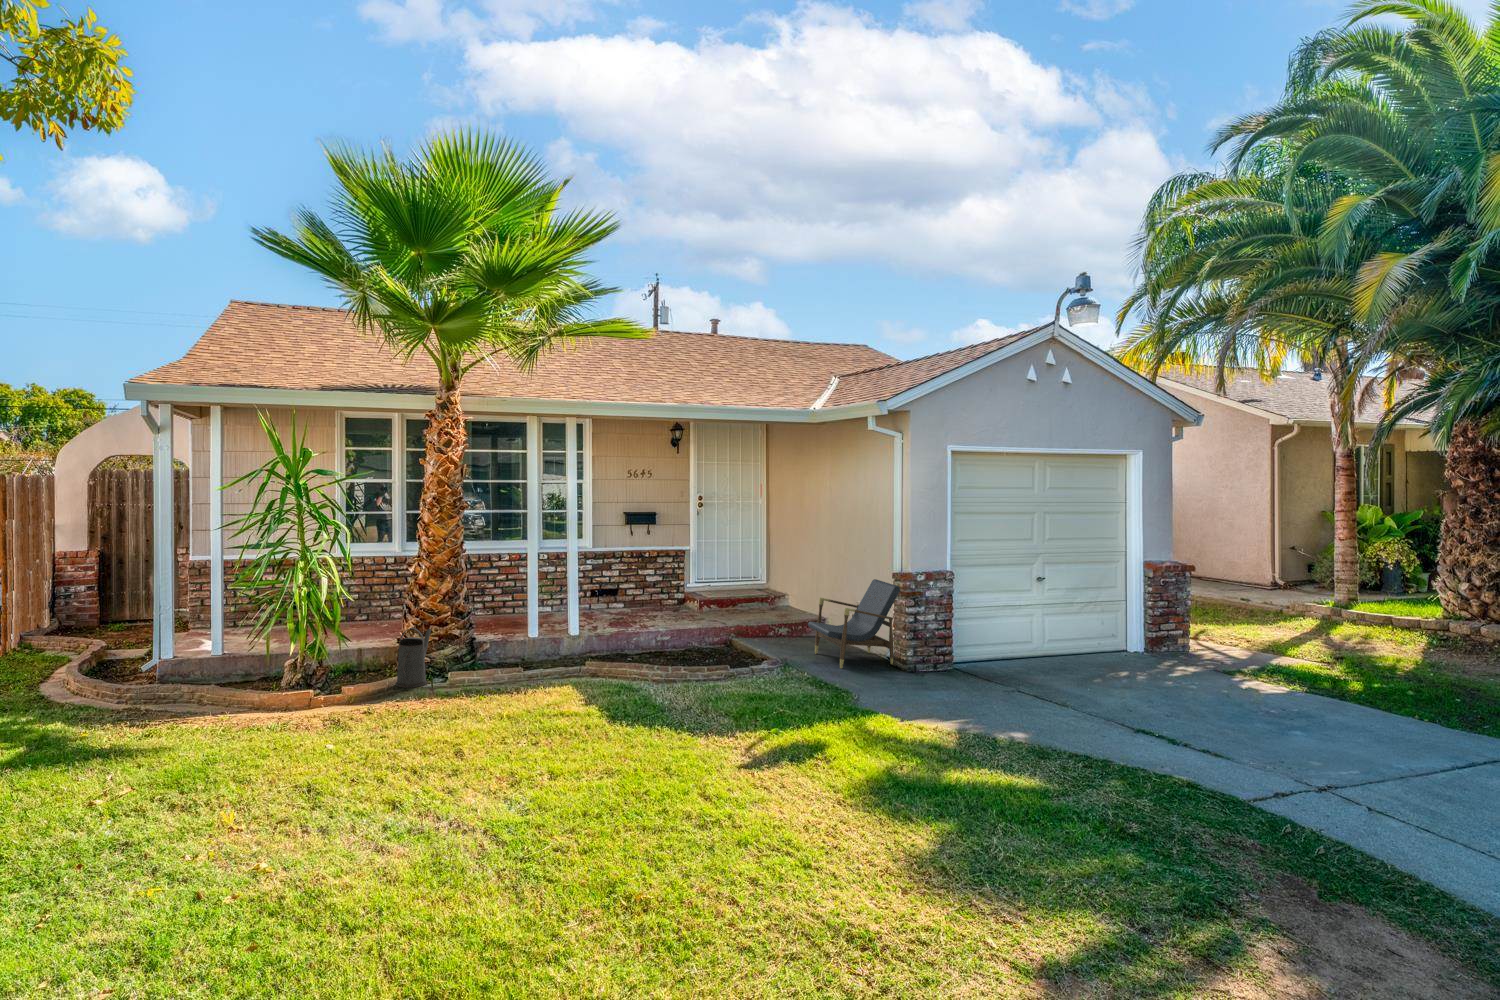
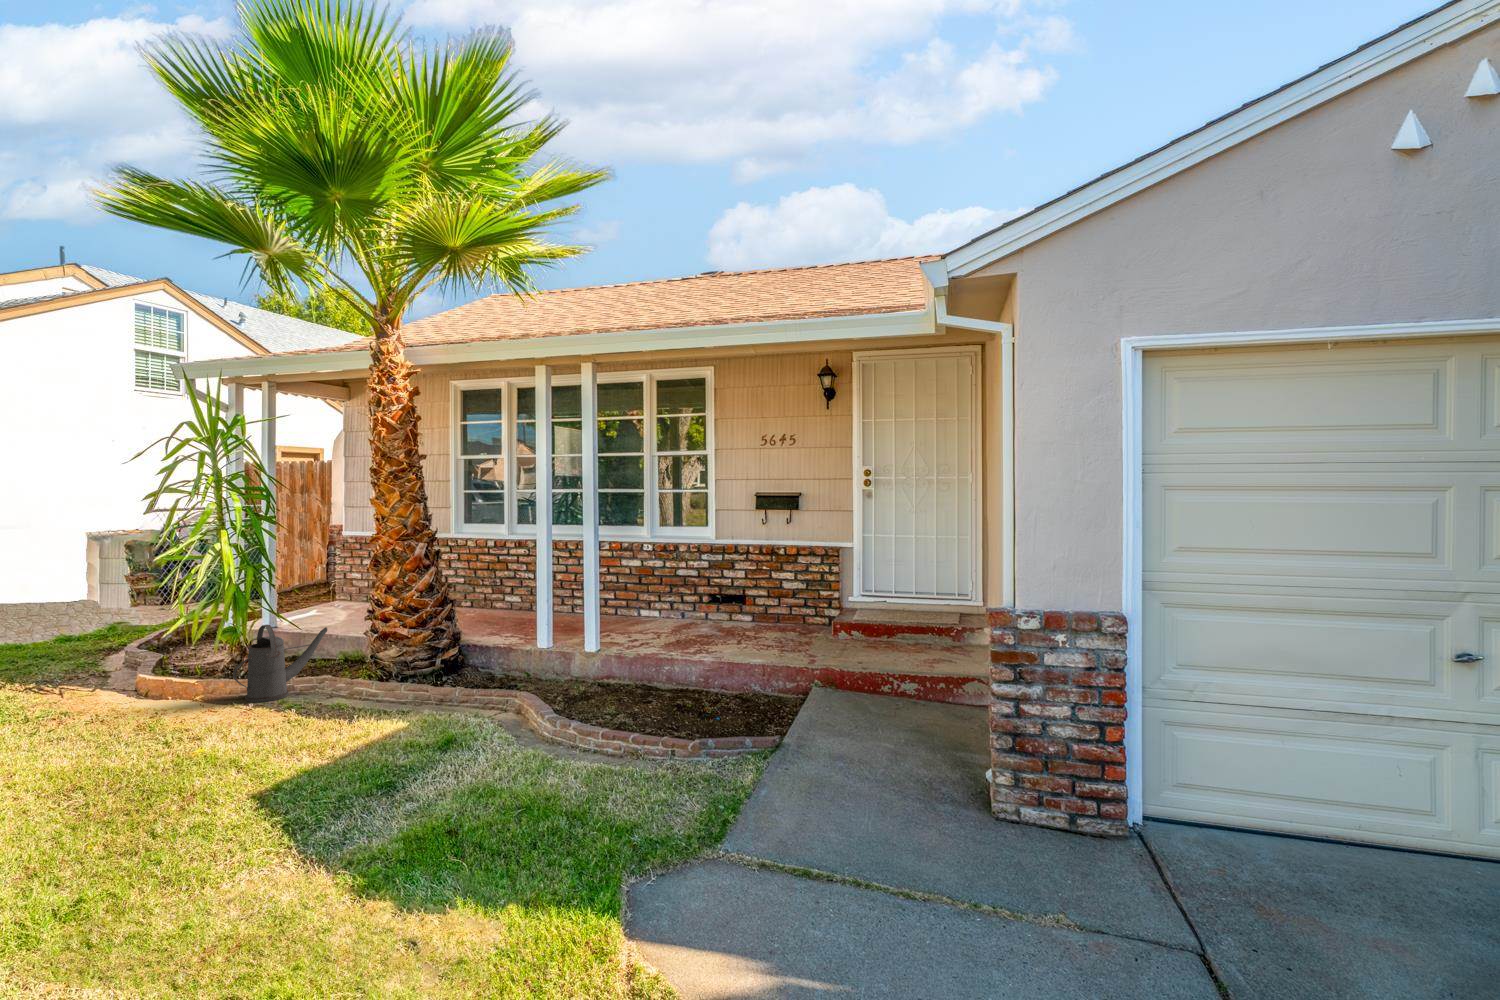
lounge chair: present [808,579,900,668] -> none [827,616,992,797]

